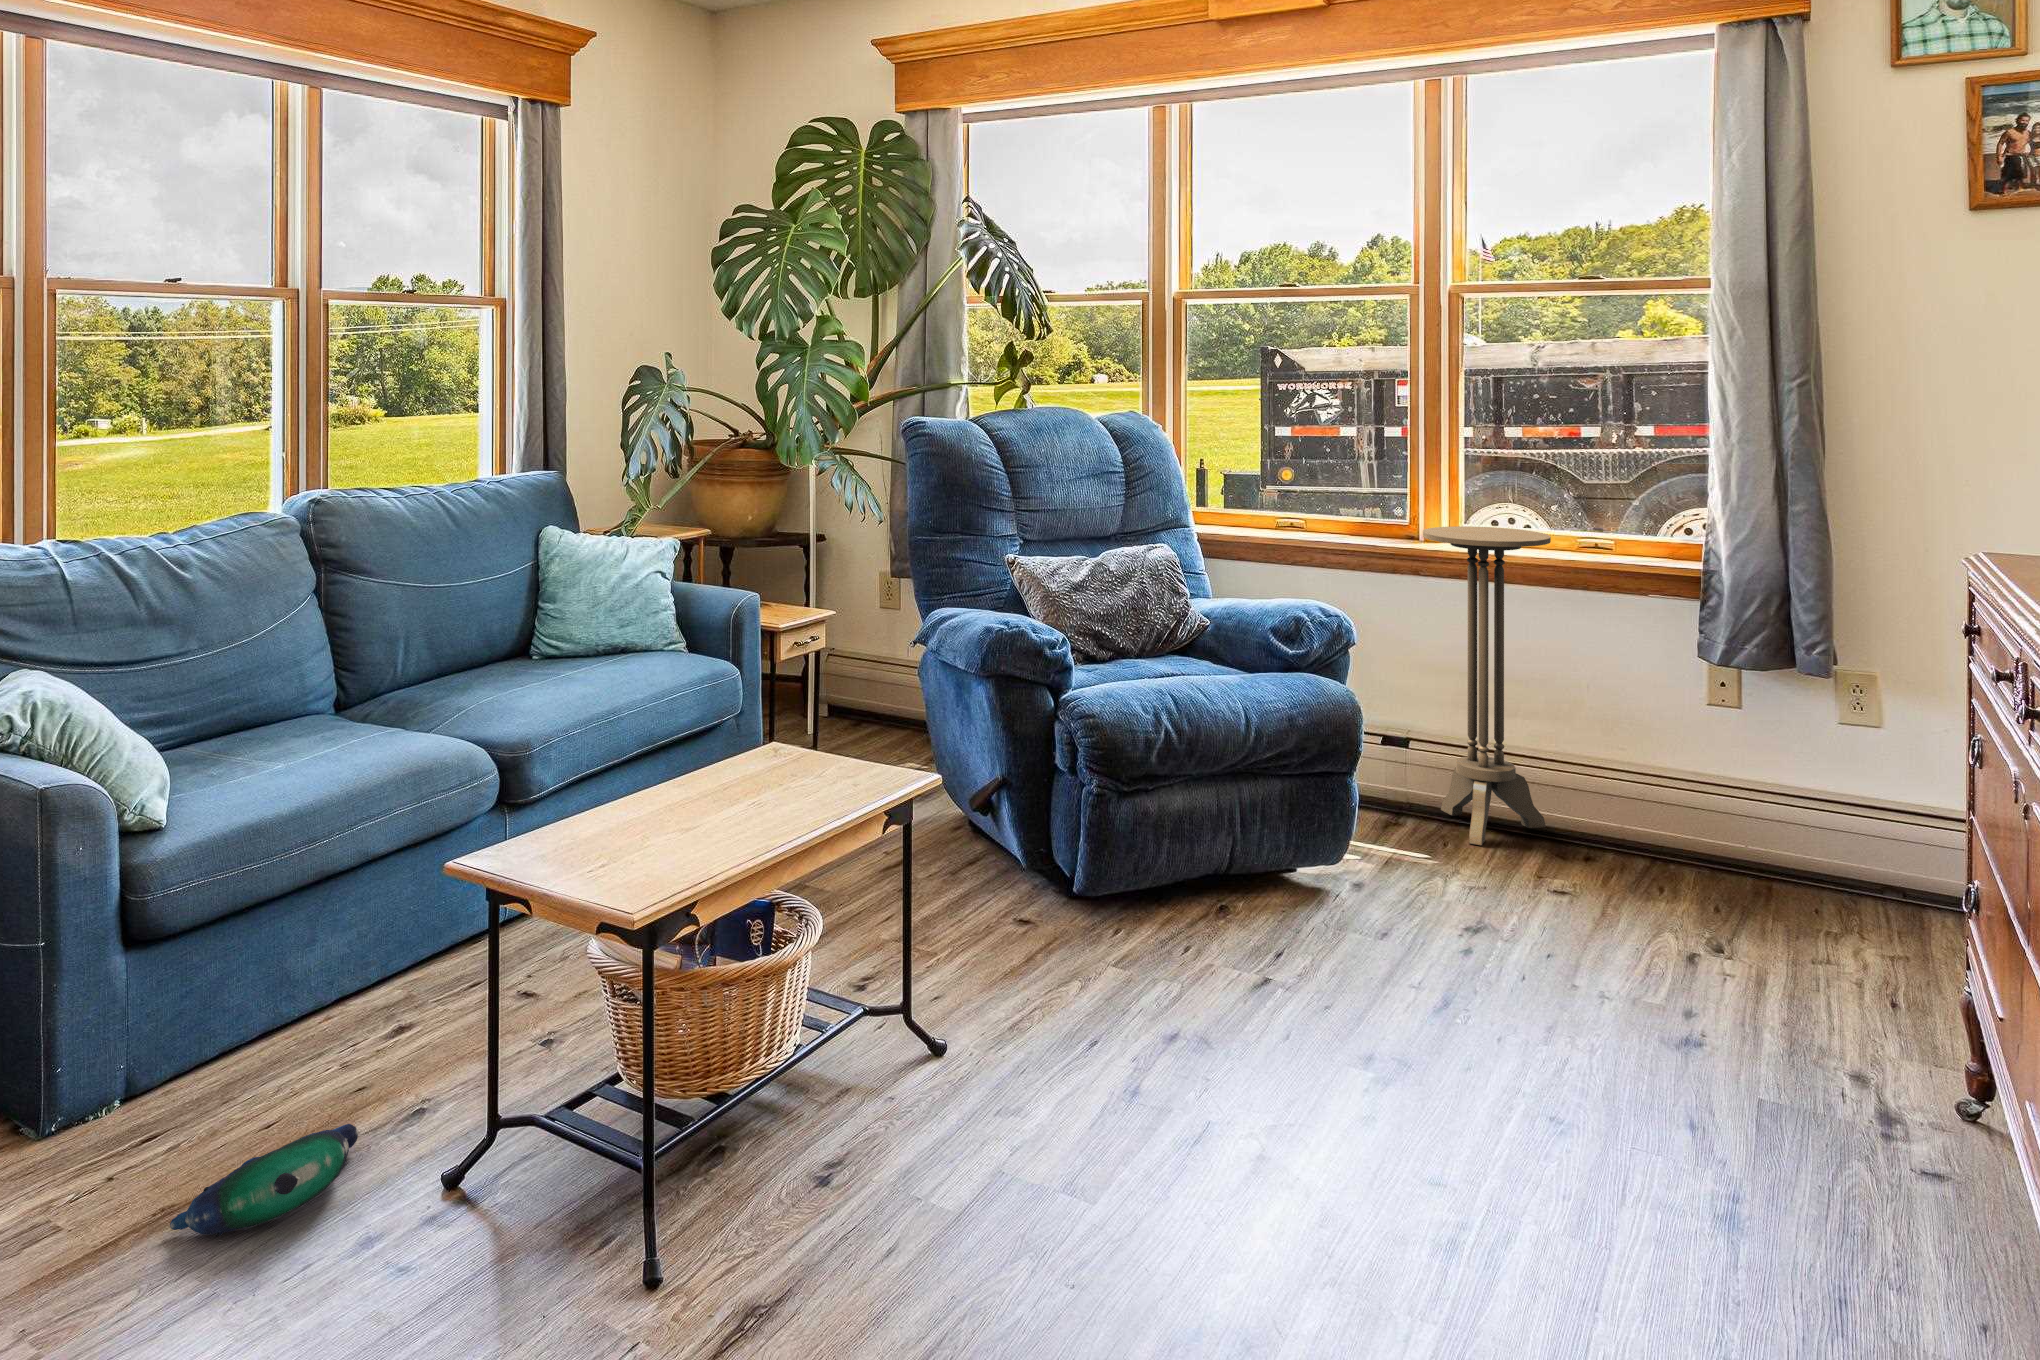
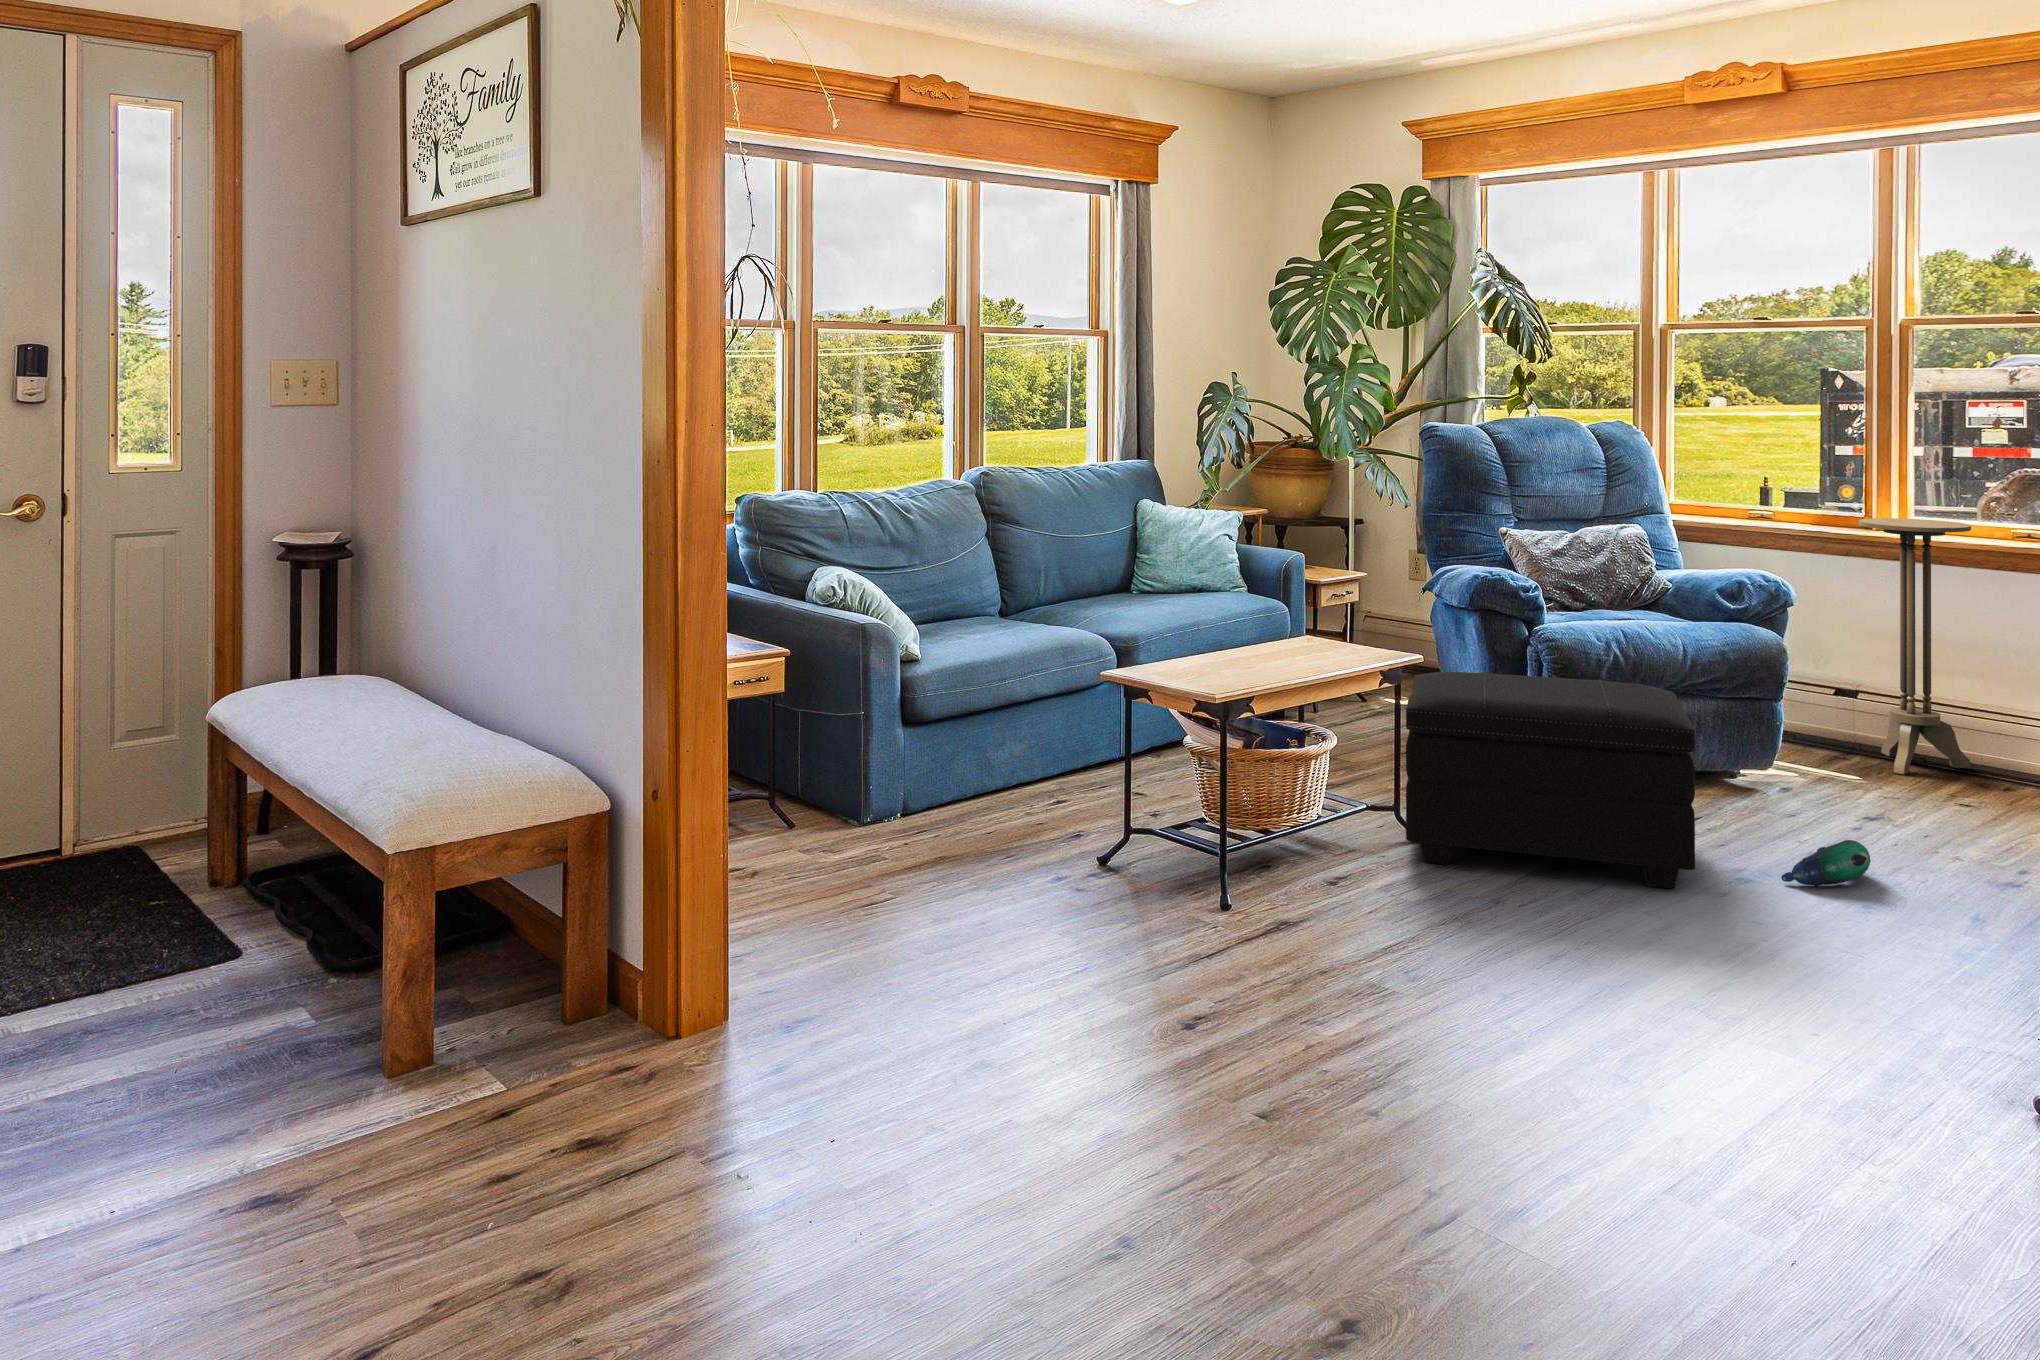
footstool: none [922,788,1335,1119] -> present [1406,672,1695,889]
plush toy: present [170,1124,359,1236] -> present [1781,840,1871,887]

